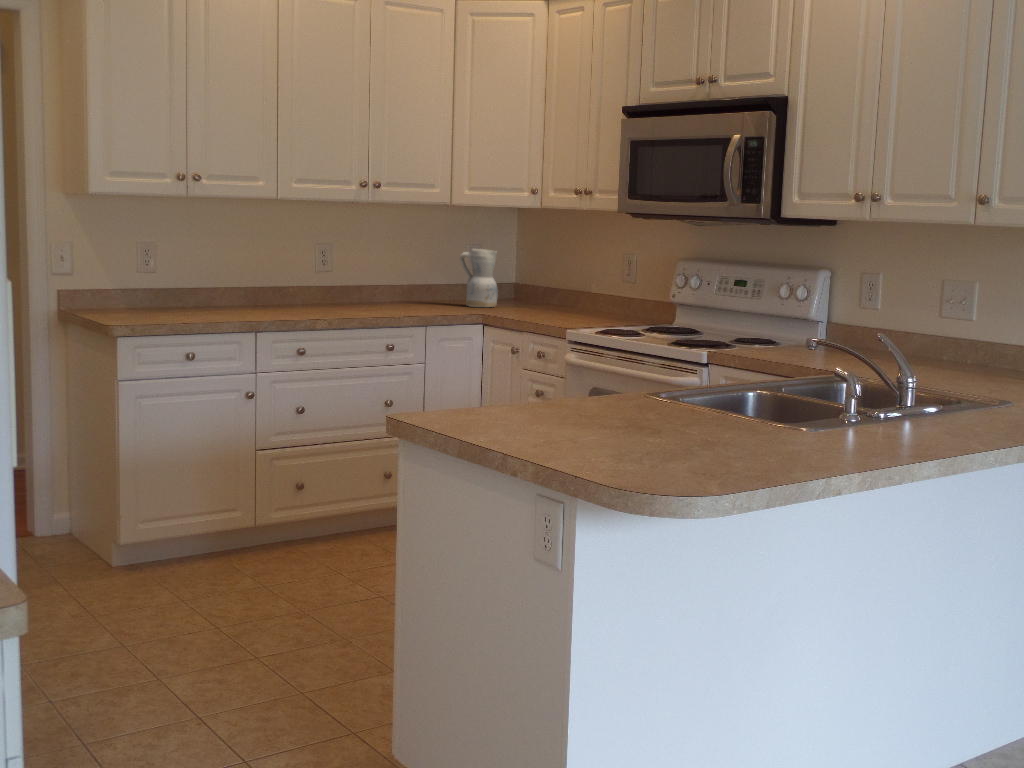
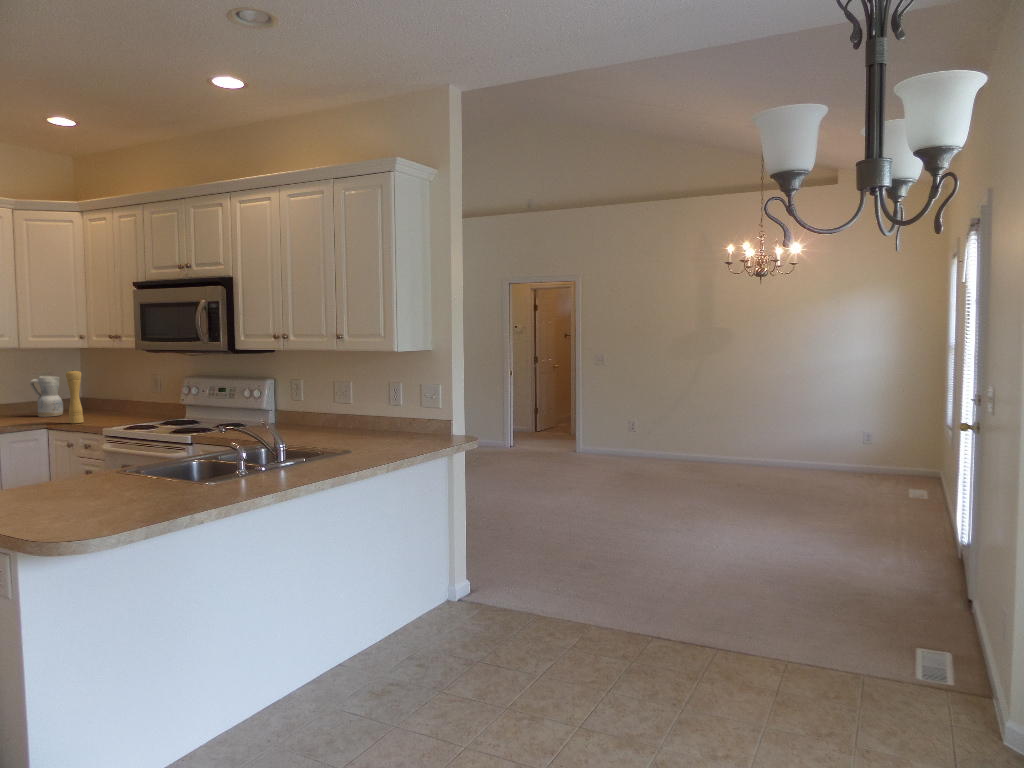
pepper mill: none [515,240,537,319] -> present [66,370,84,423]

